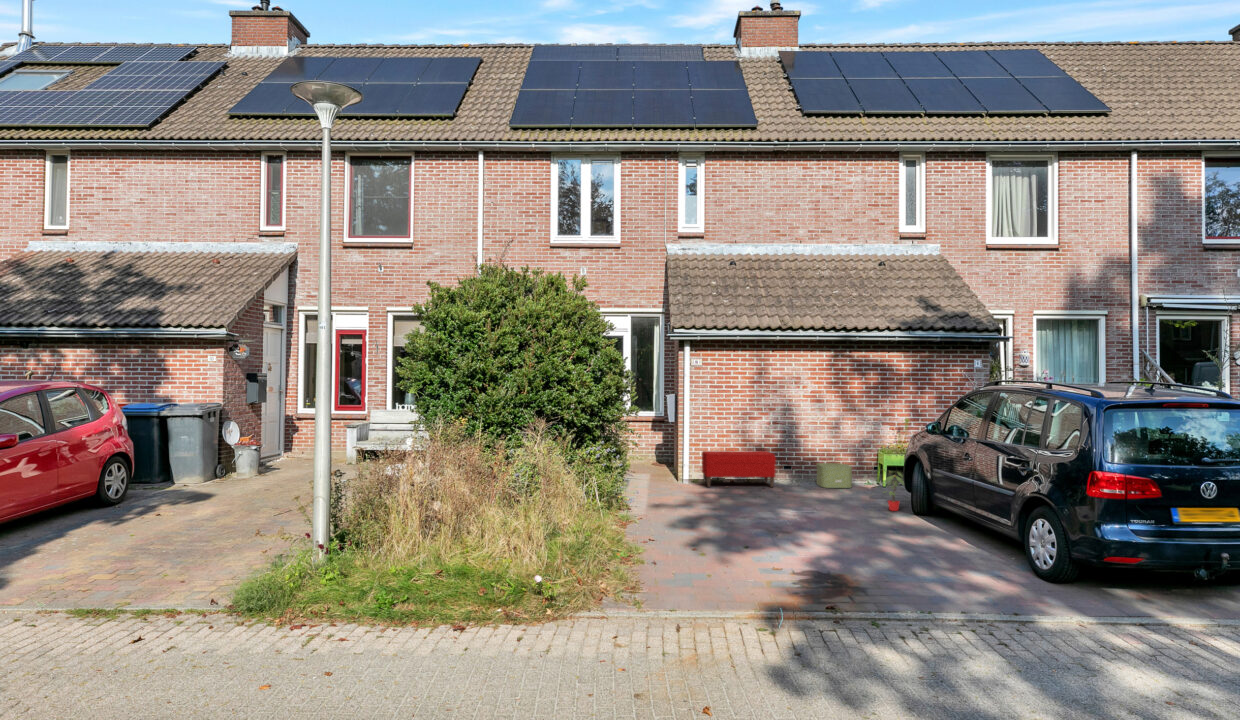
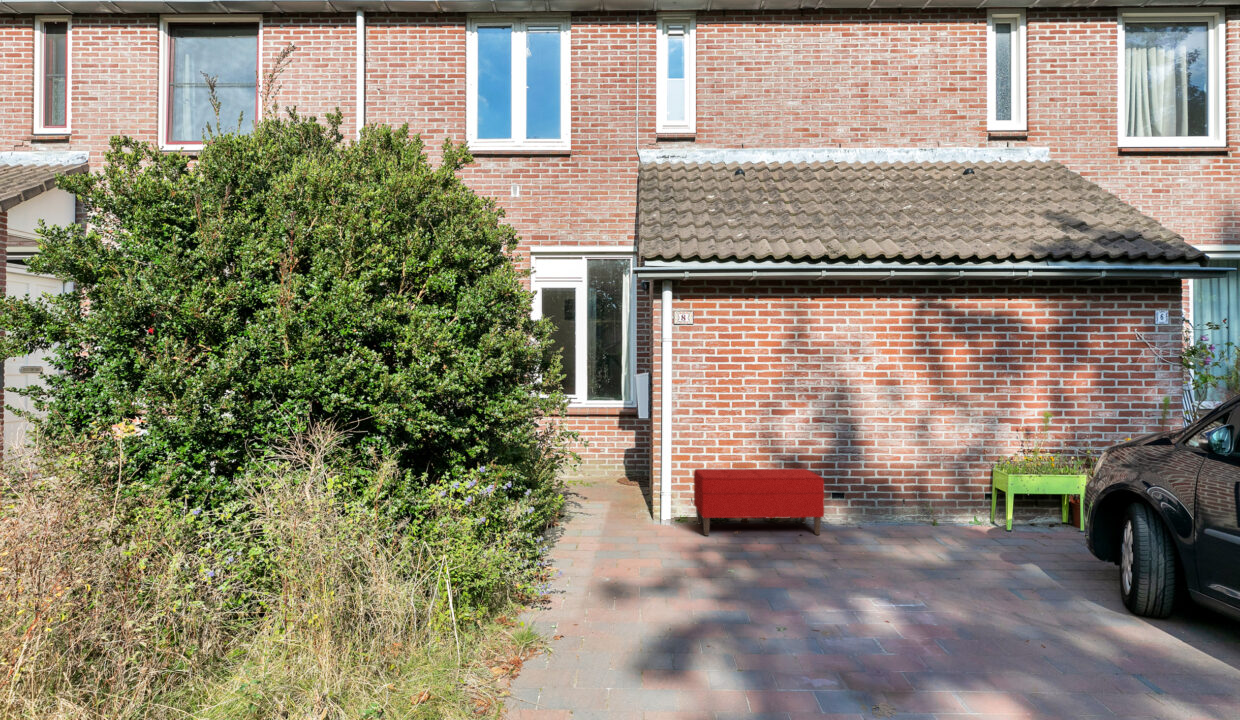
storage box: present [816,463,852,488] -> none [890,488,958,536]
potted plant: present [884,470,904,511] -> none [1048,520,1138,611]

